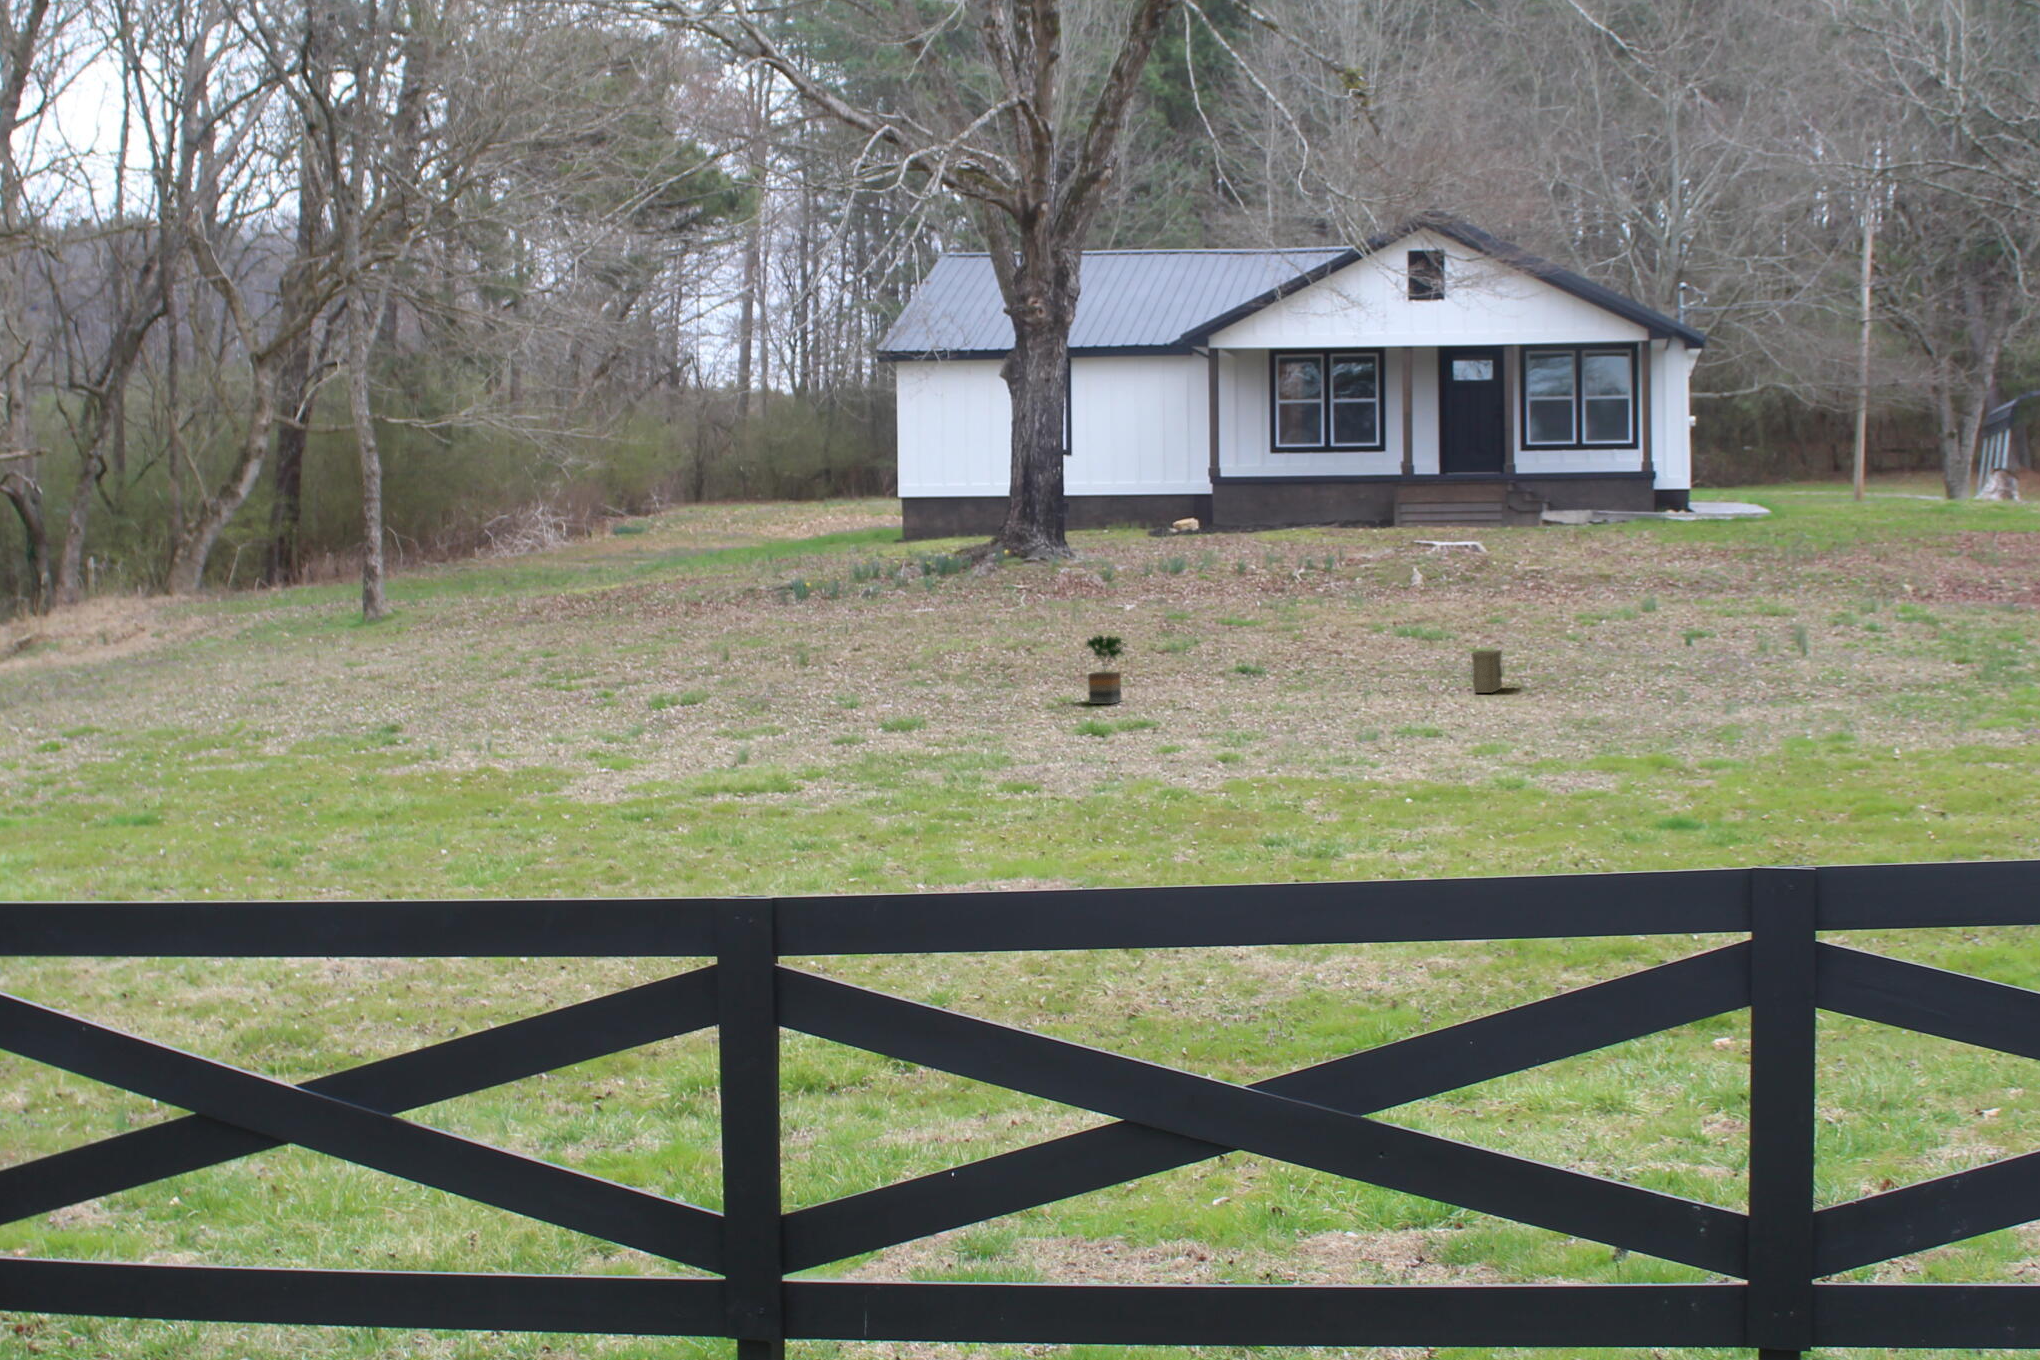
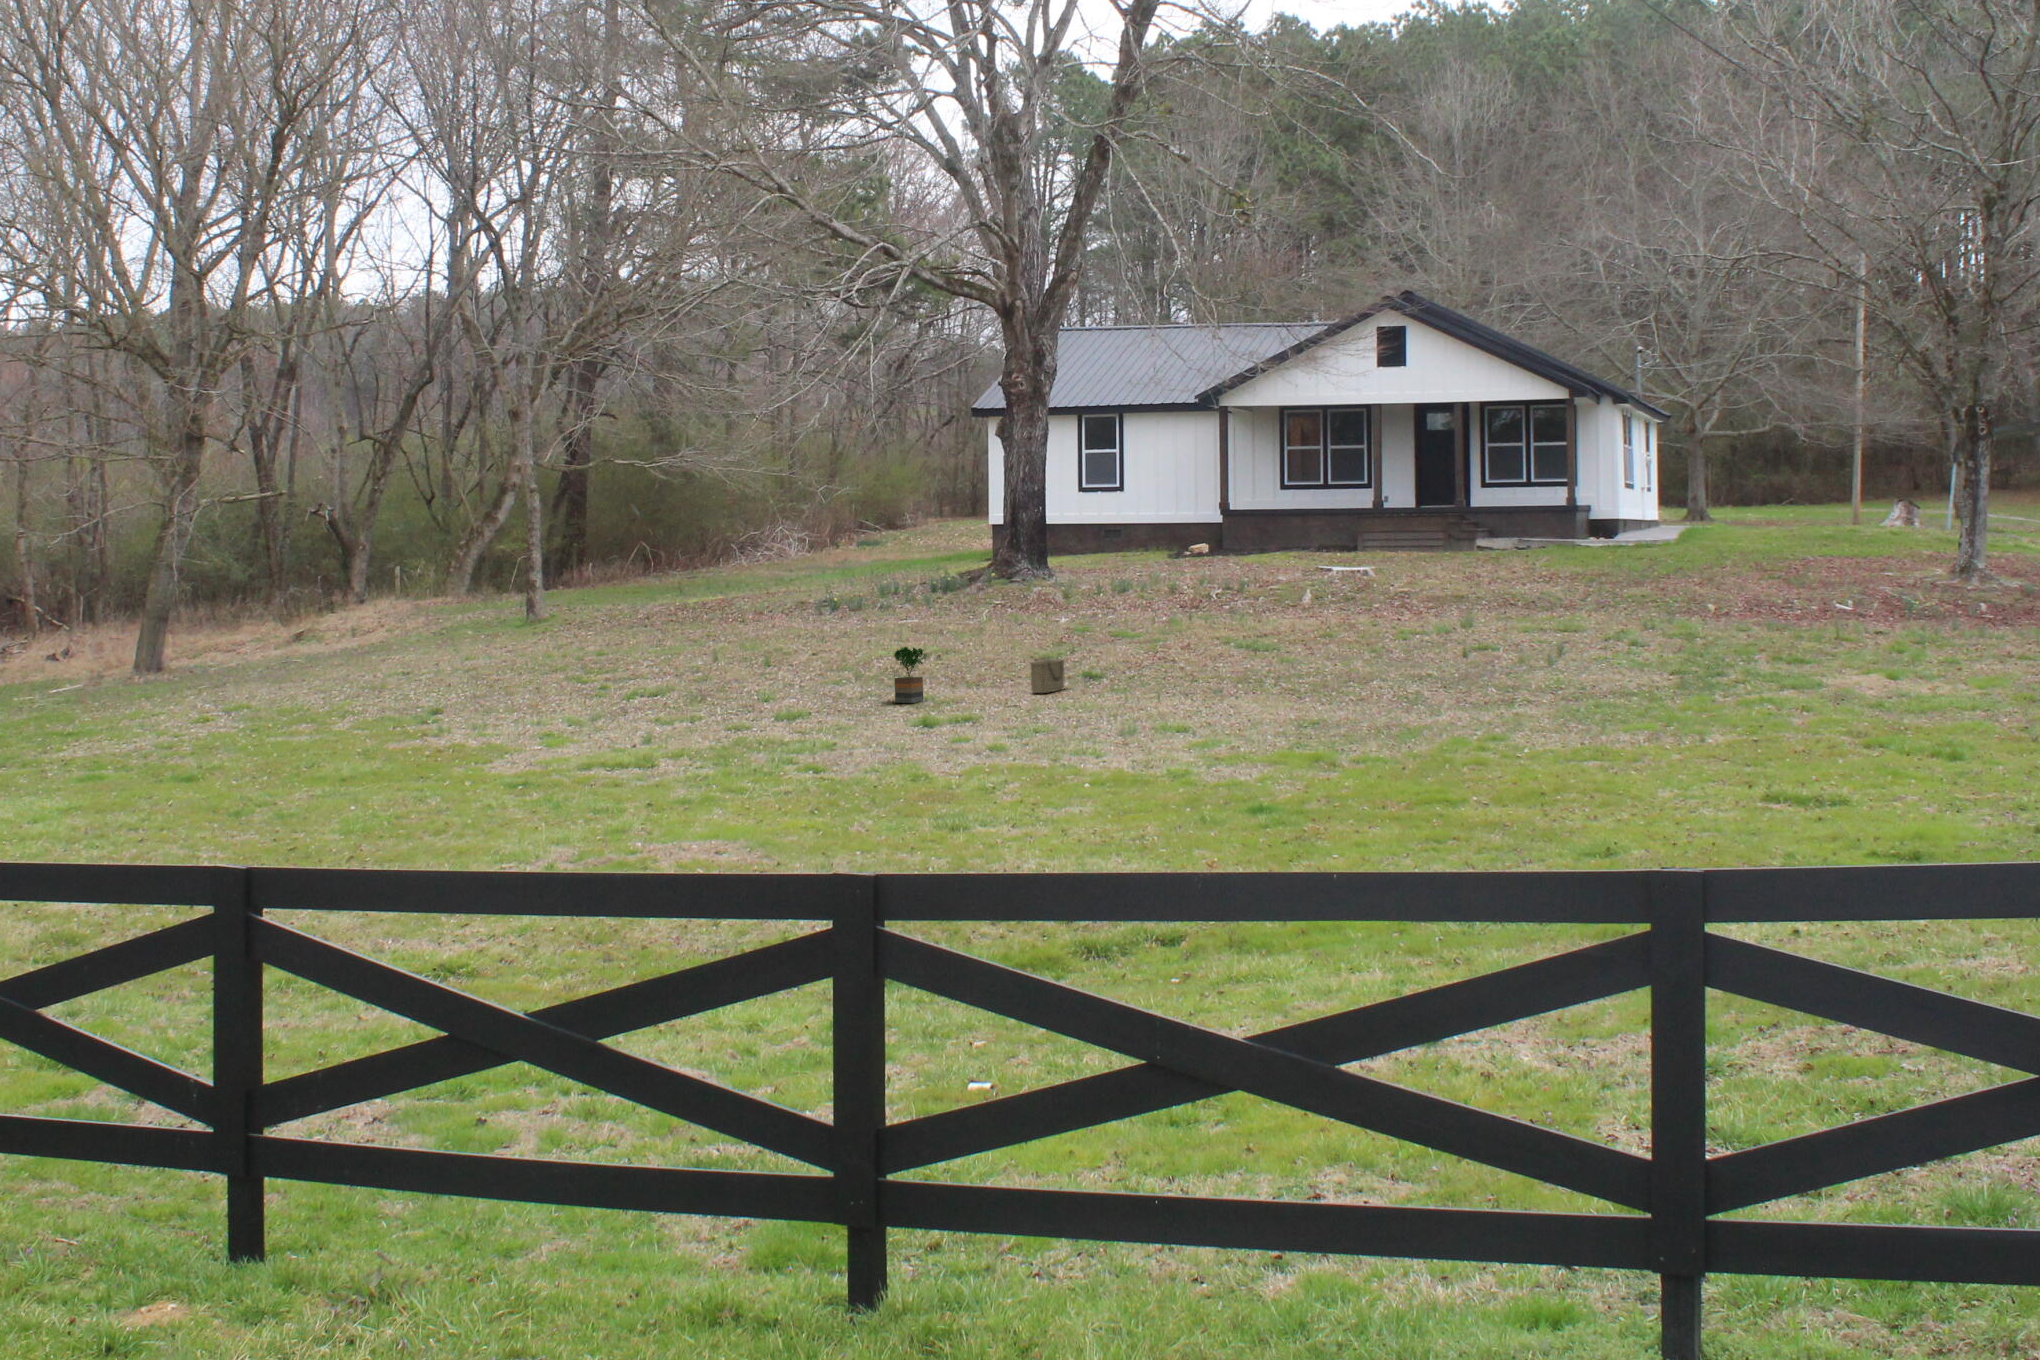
basket: present [1471,650,1502,693] -> present [1030,659,1064,693]

